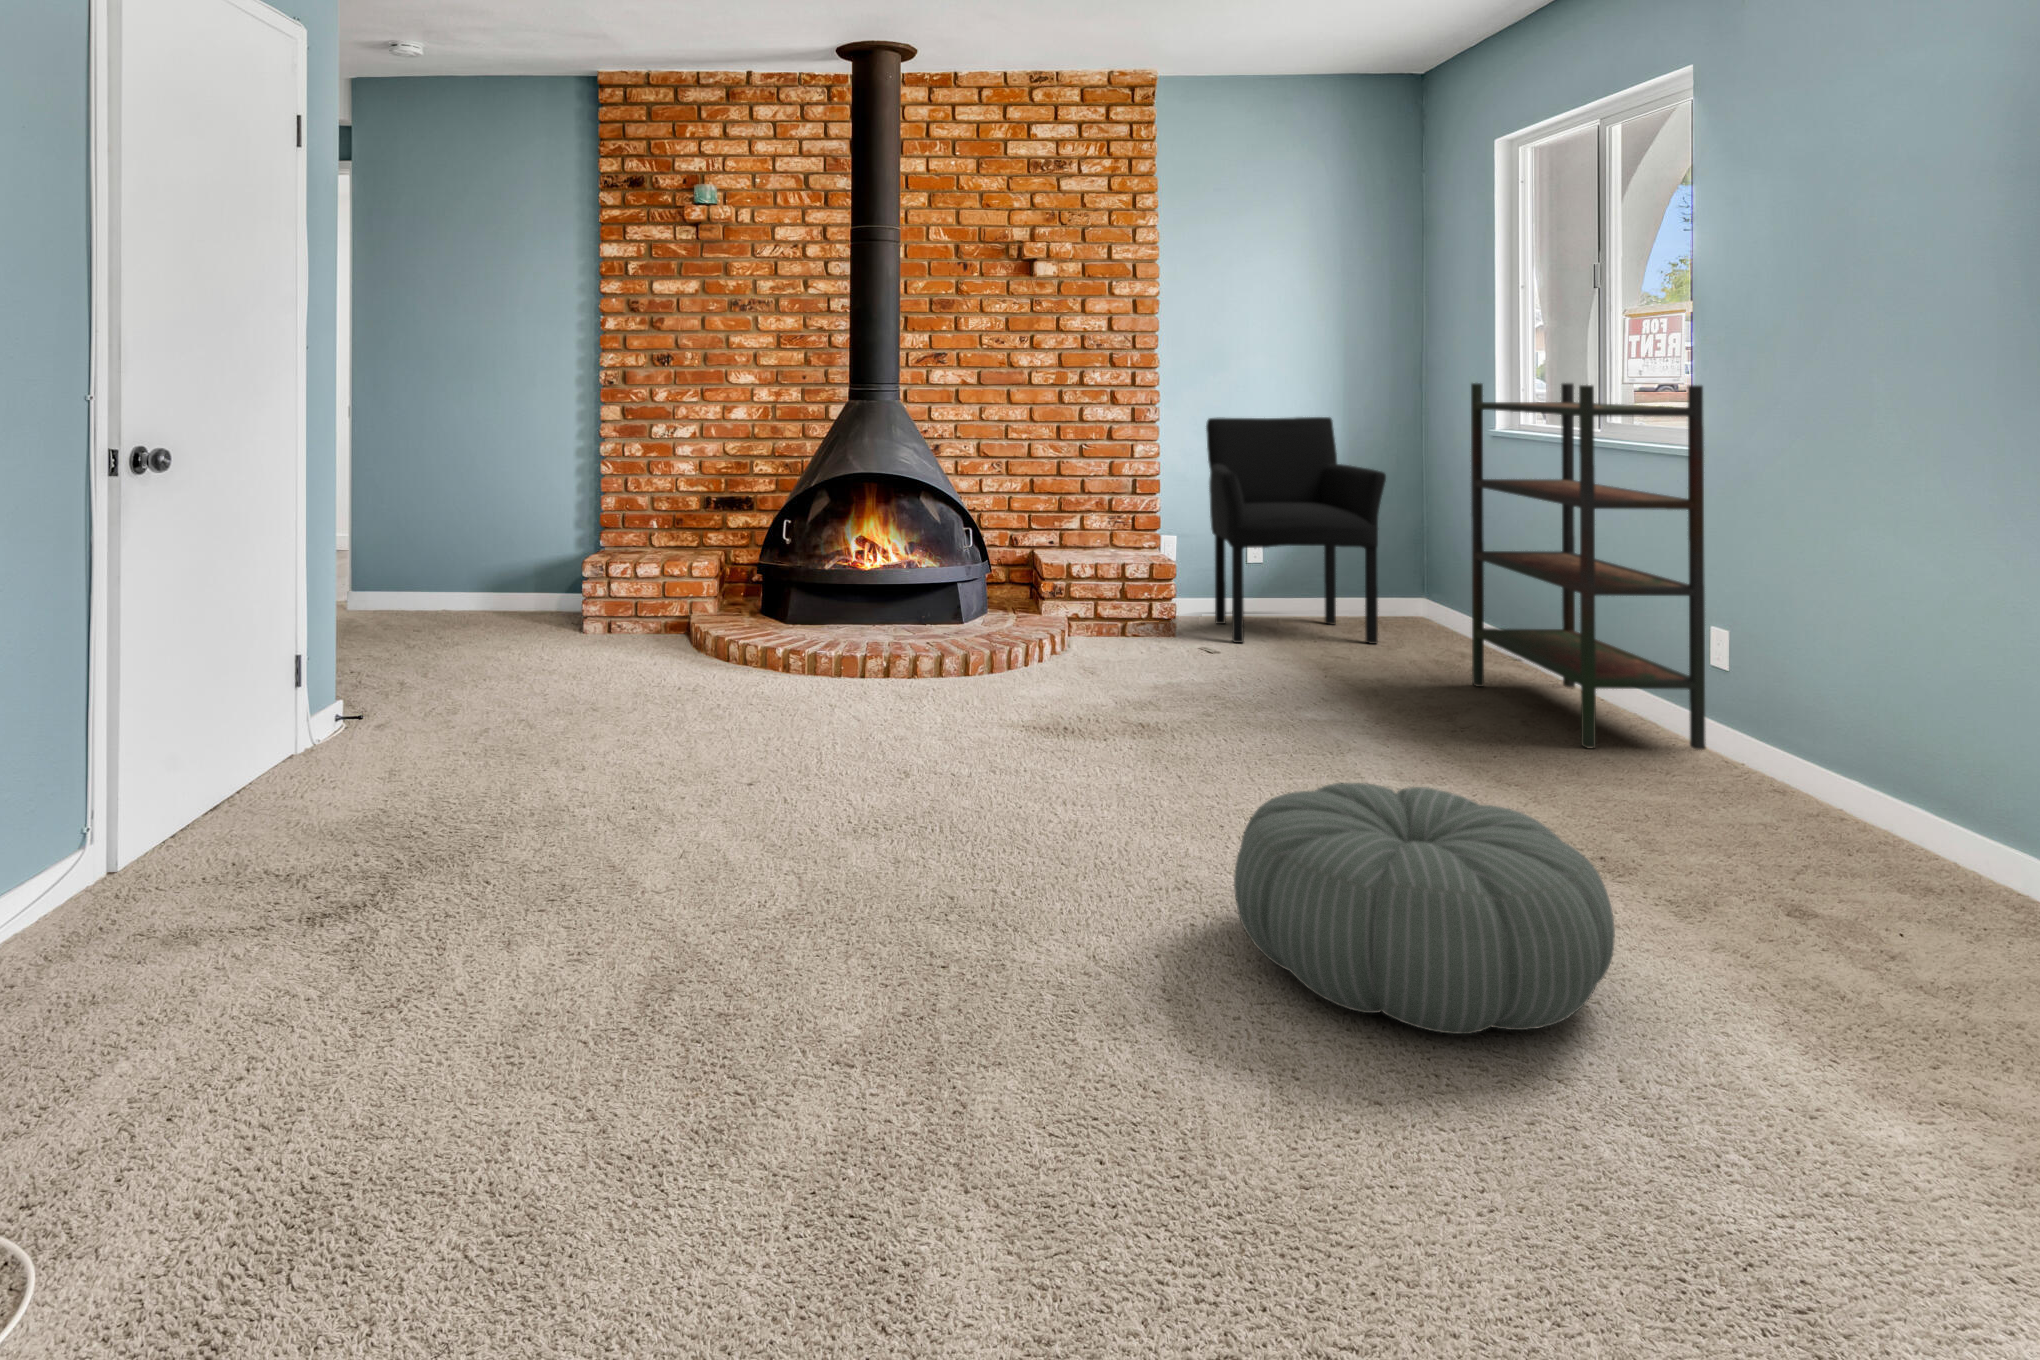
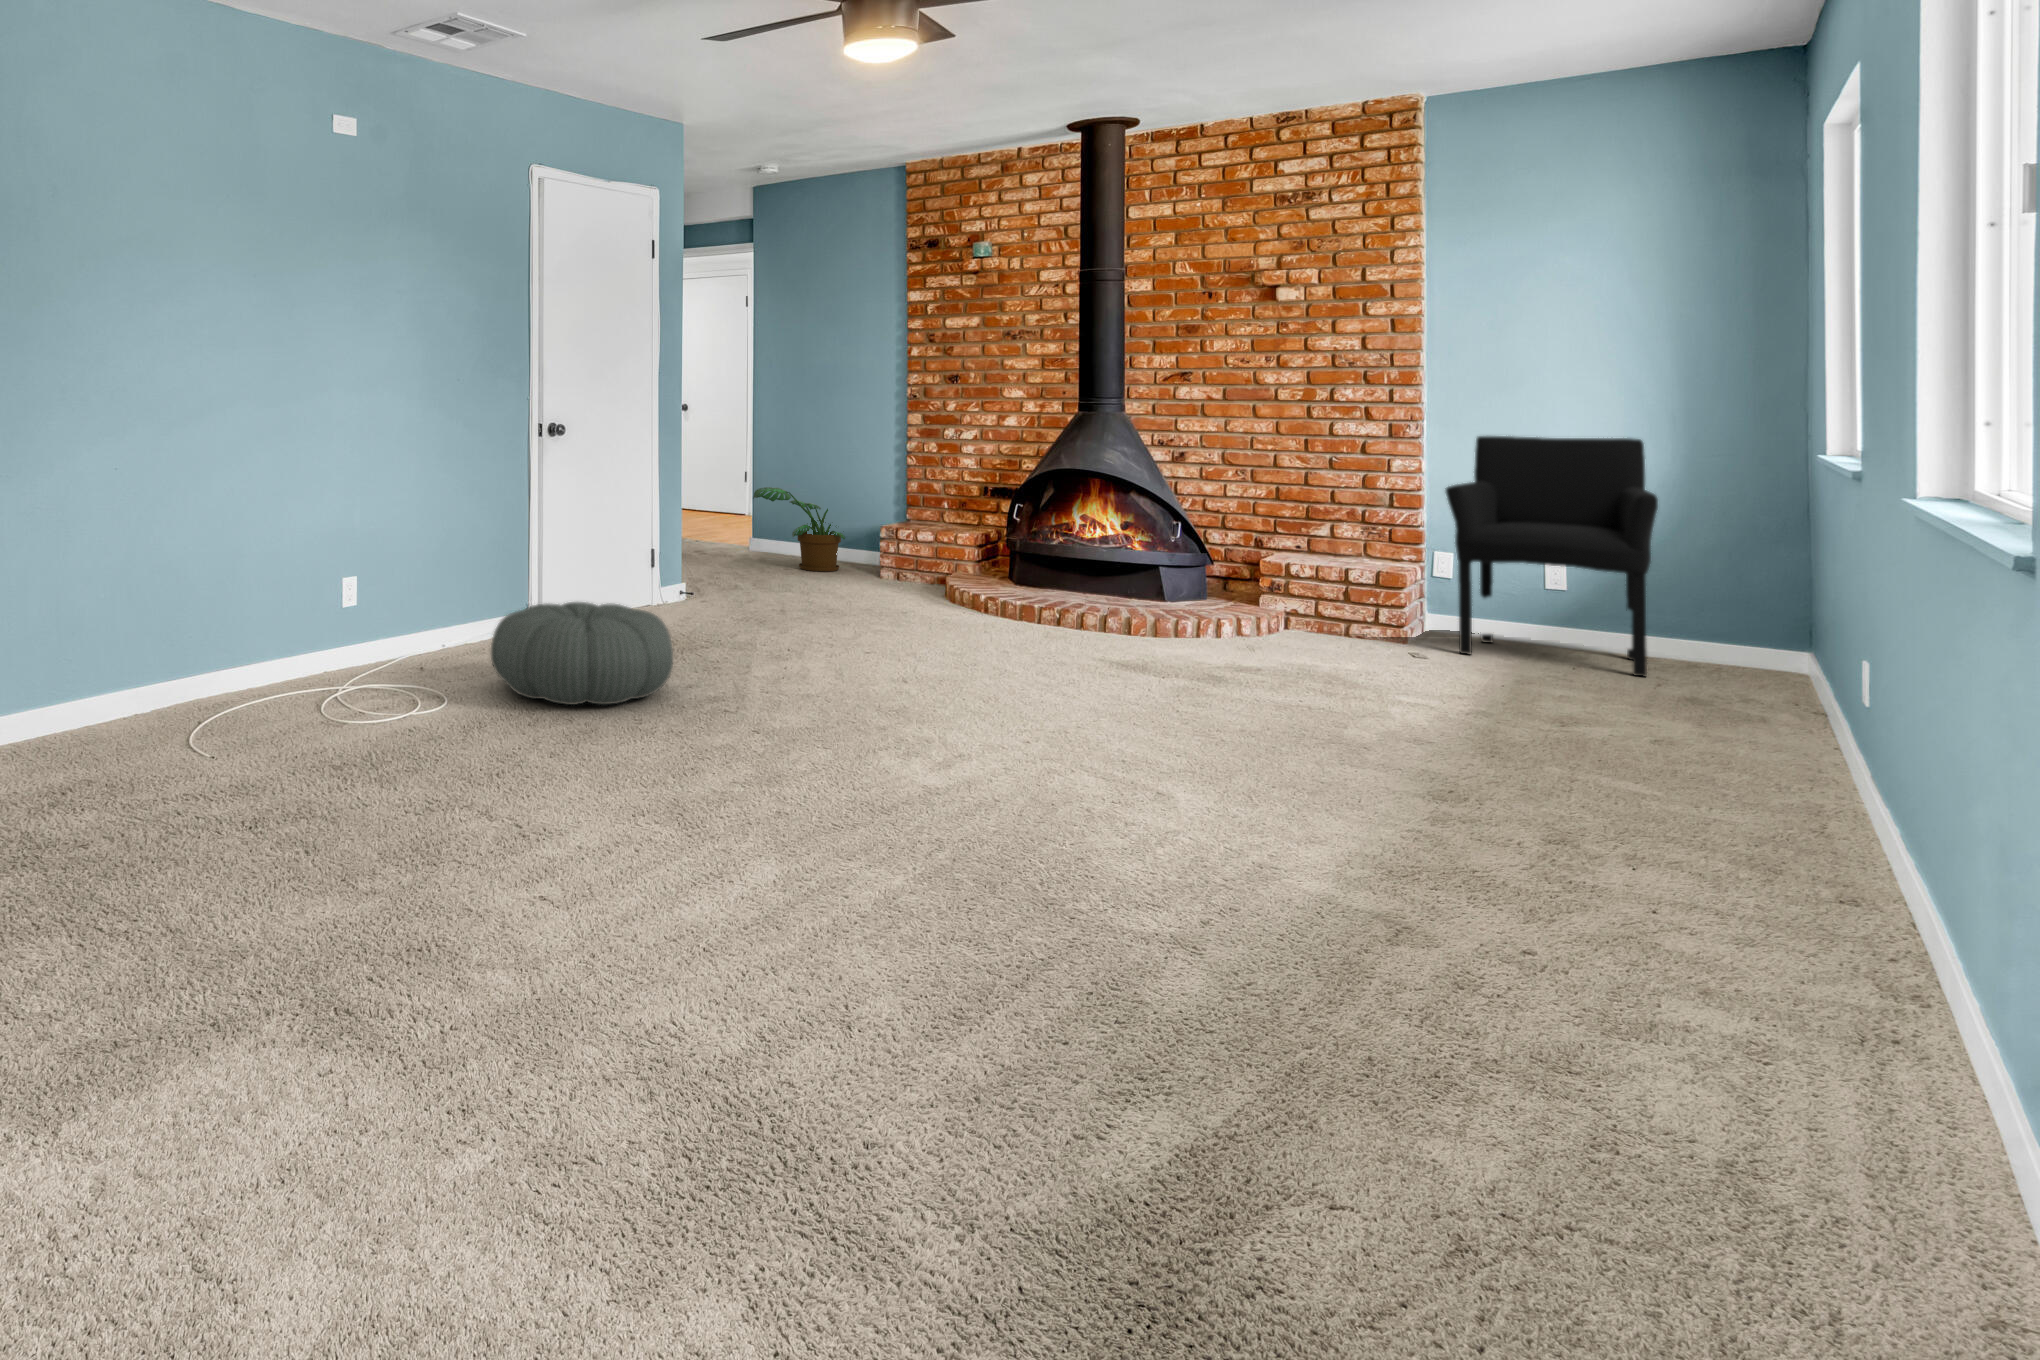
bookshelf: present [1471,383,1706,750] -> none [1651,398,1823,782]
potted plant: none [389,519,527,636] -> present [753,487,845,571]
pouf: present [1234,783,1615,1034] -> present [491,602,673,705]

